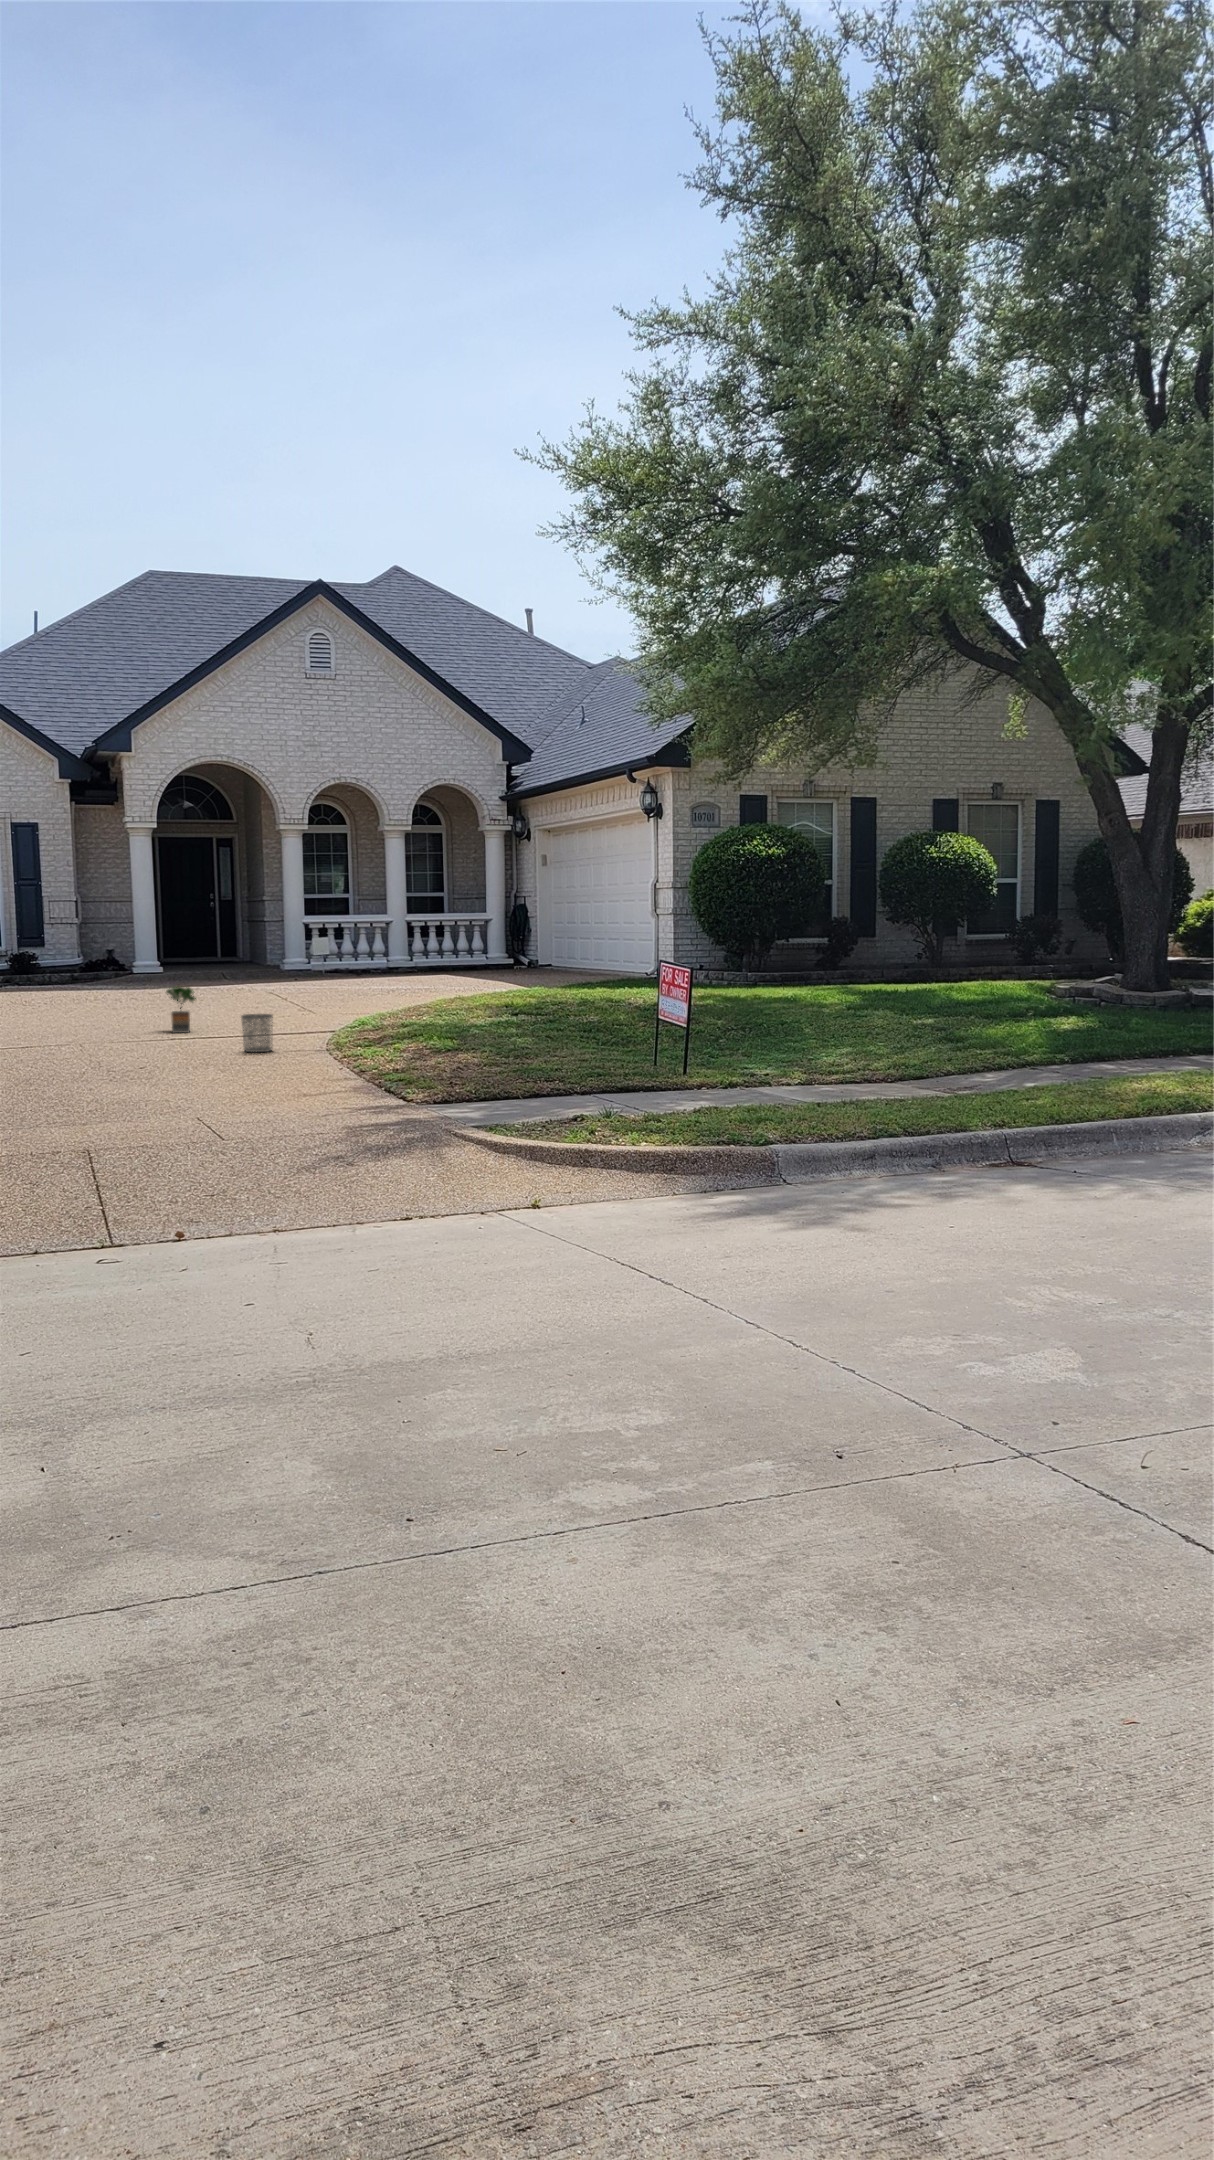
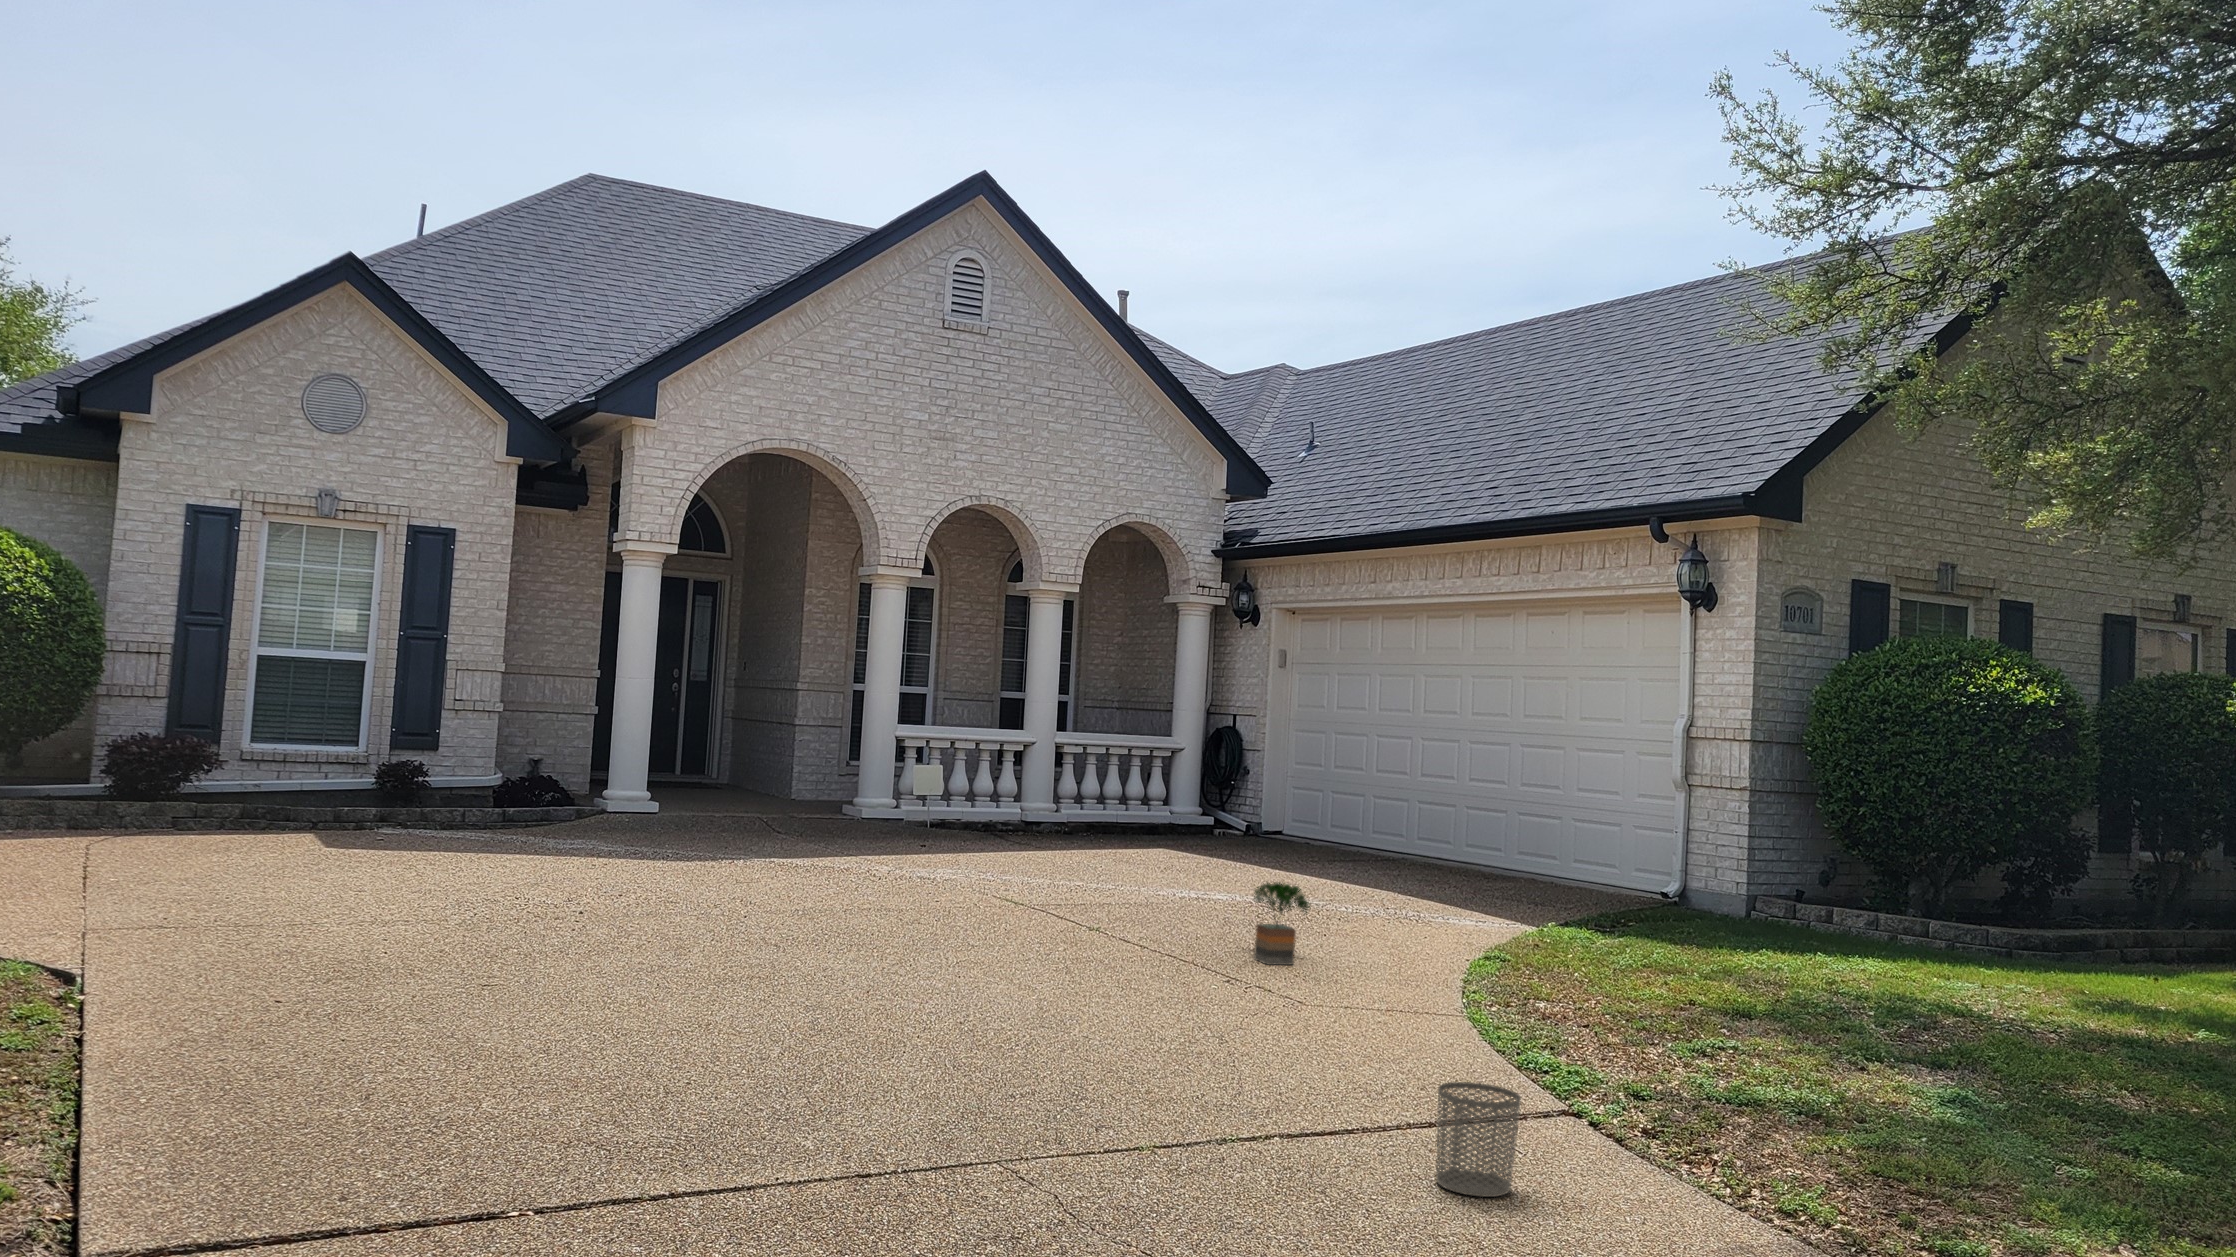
potted tree: present [167,987,196,1033] -> present [1253,882,1310,965]

